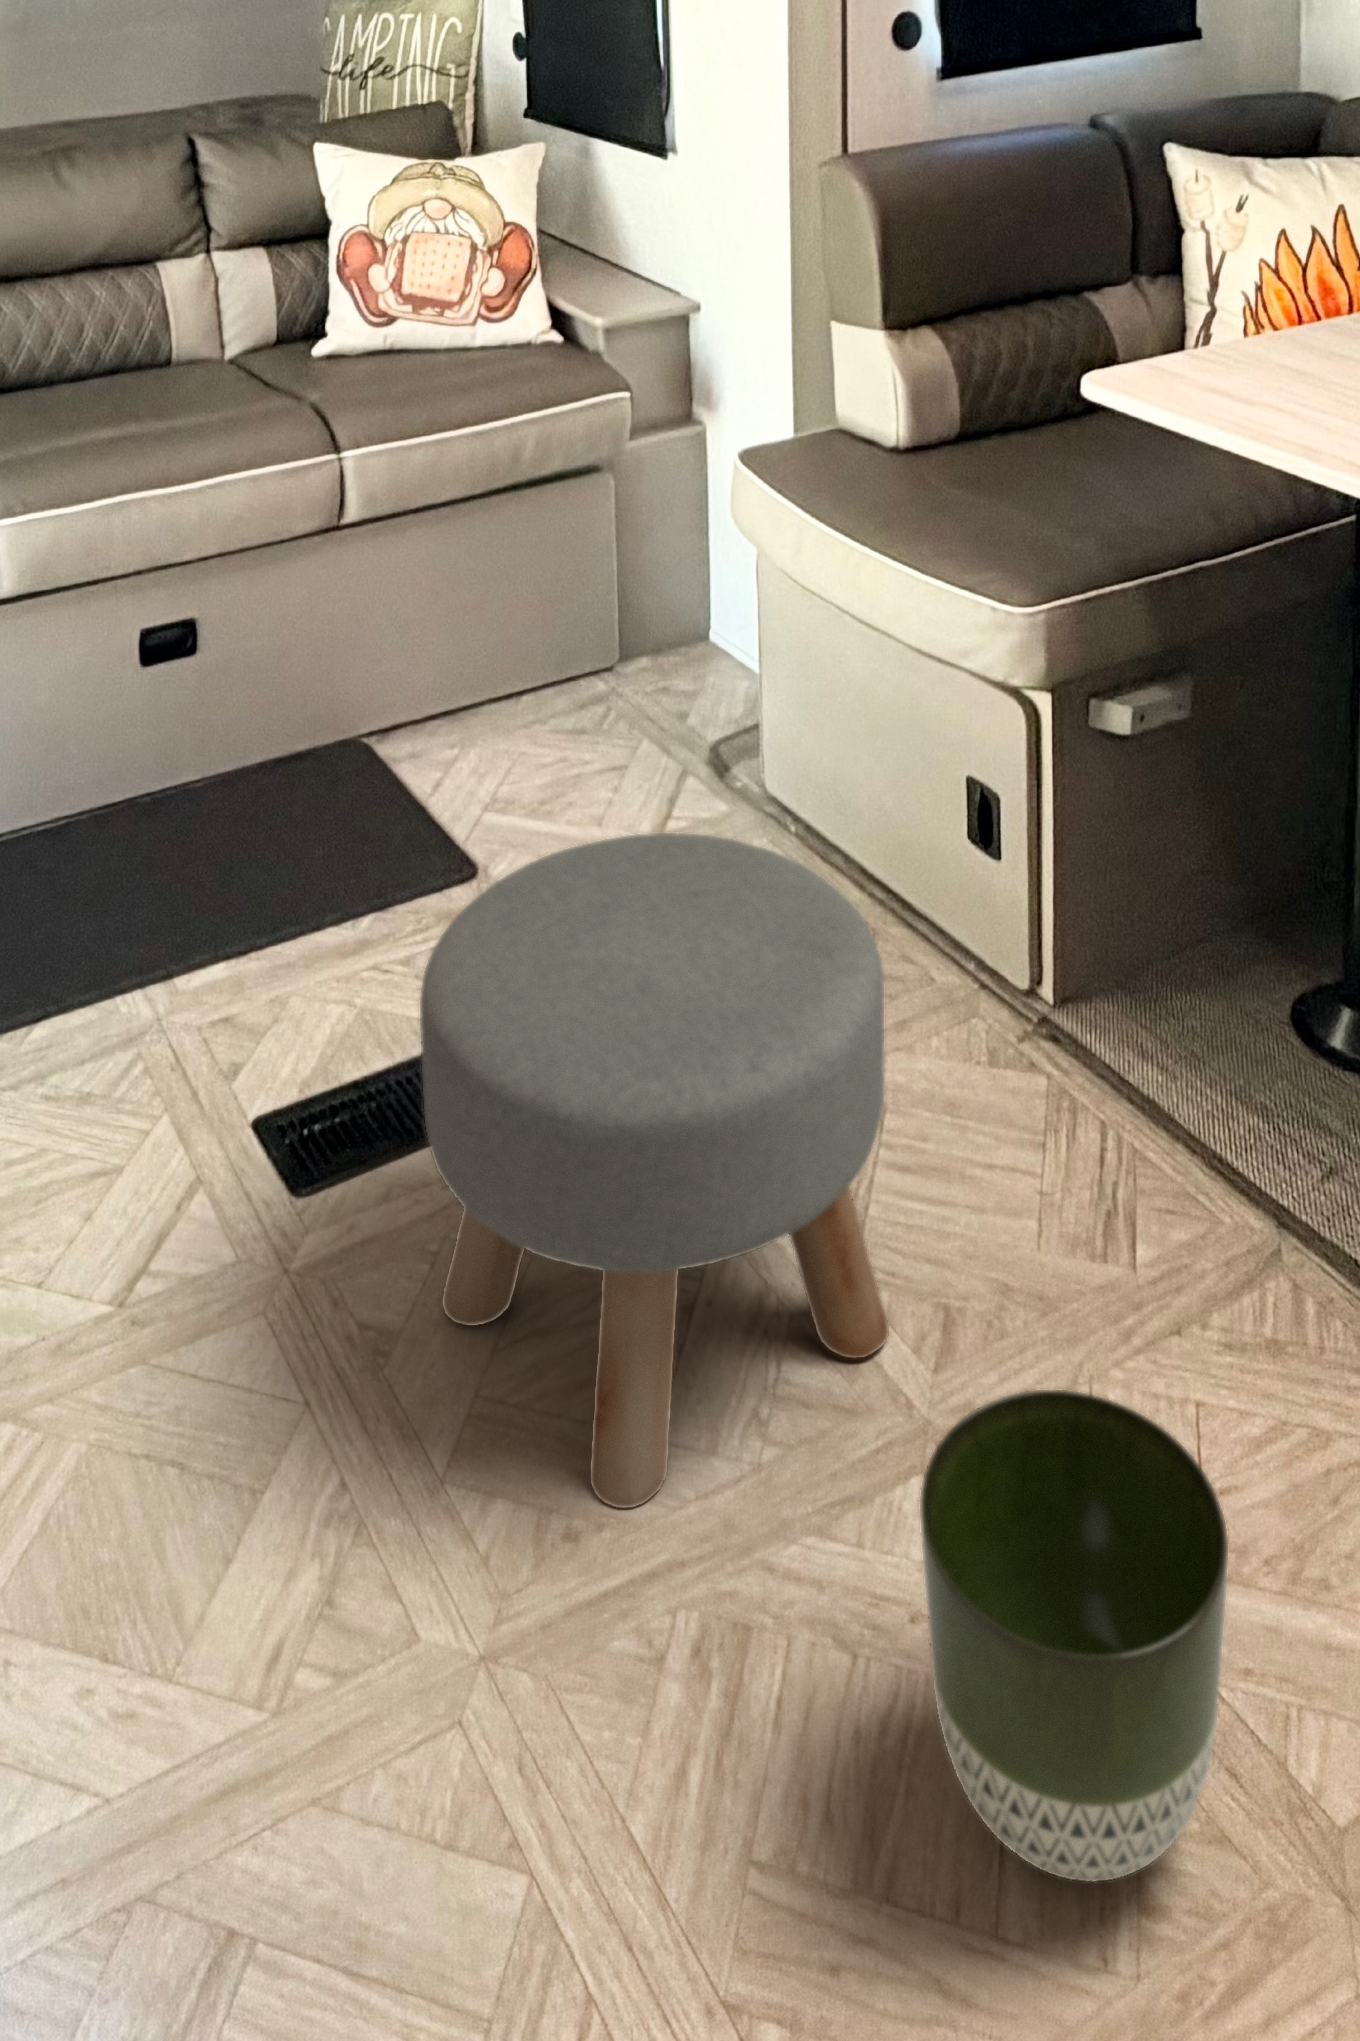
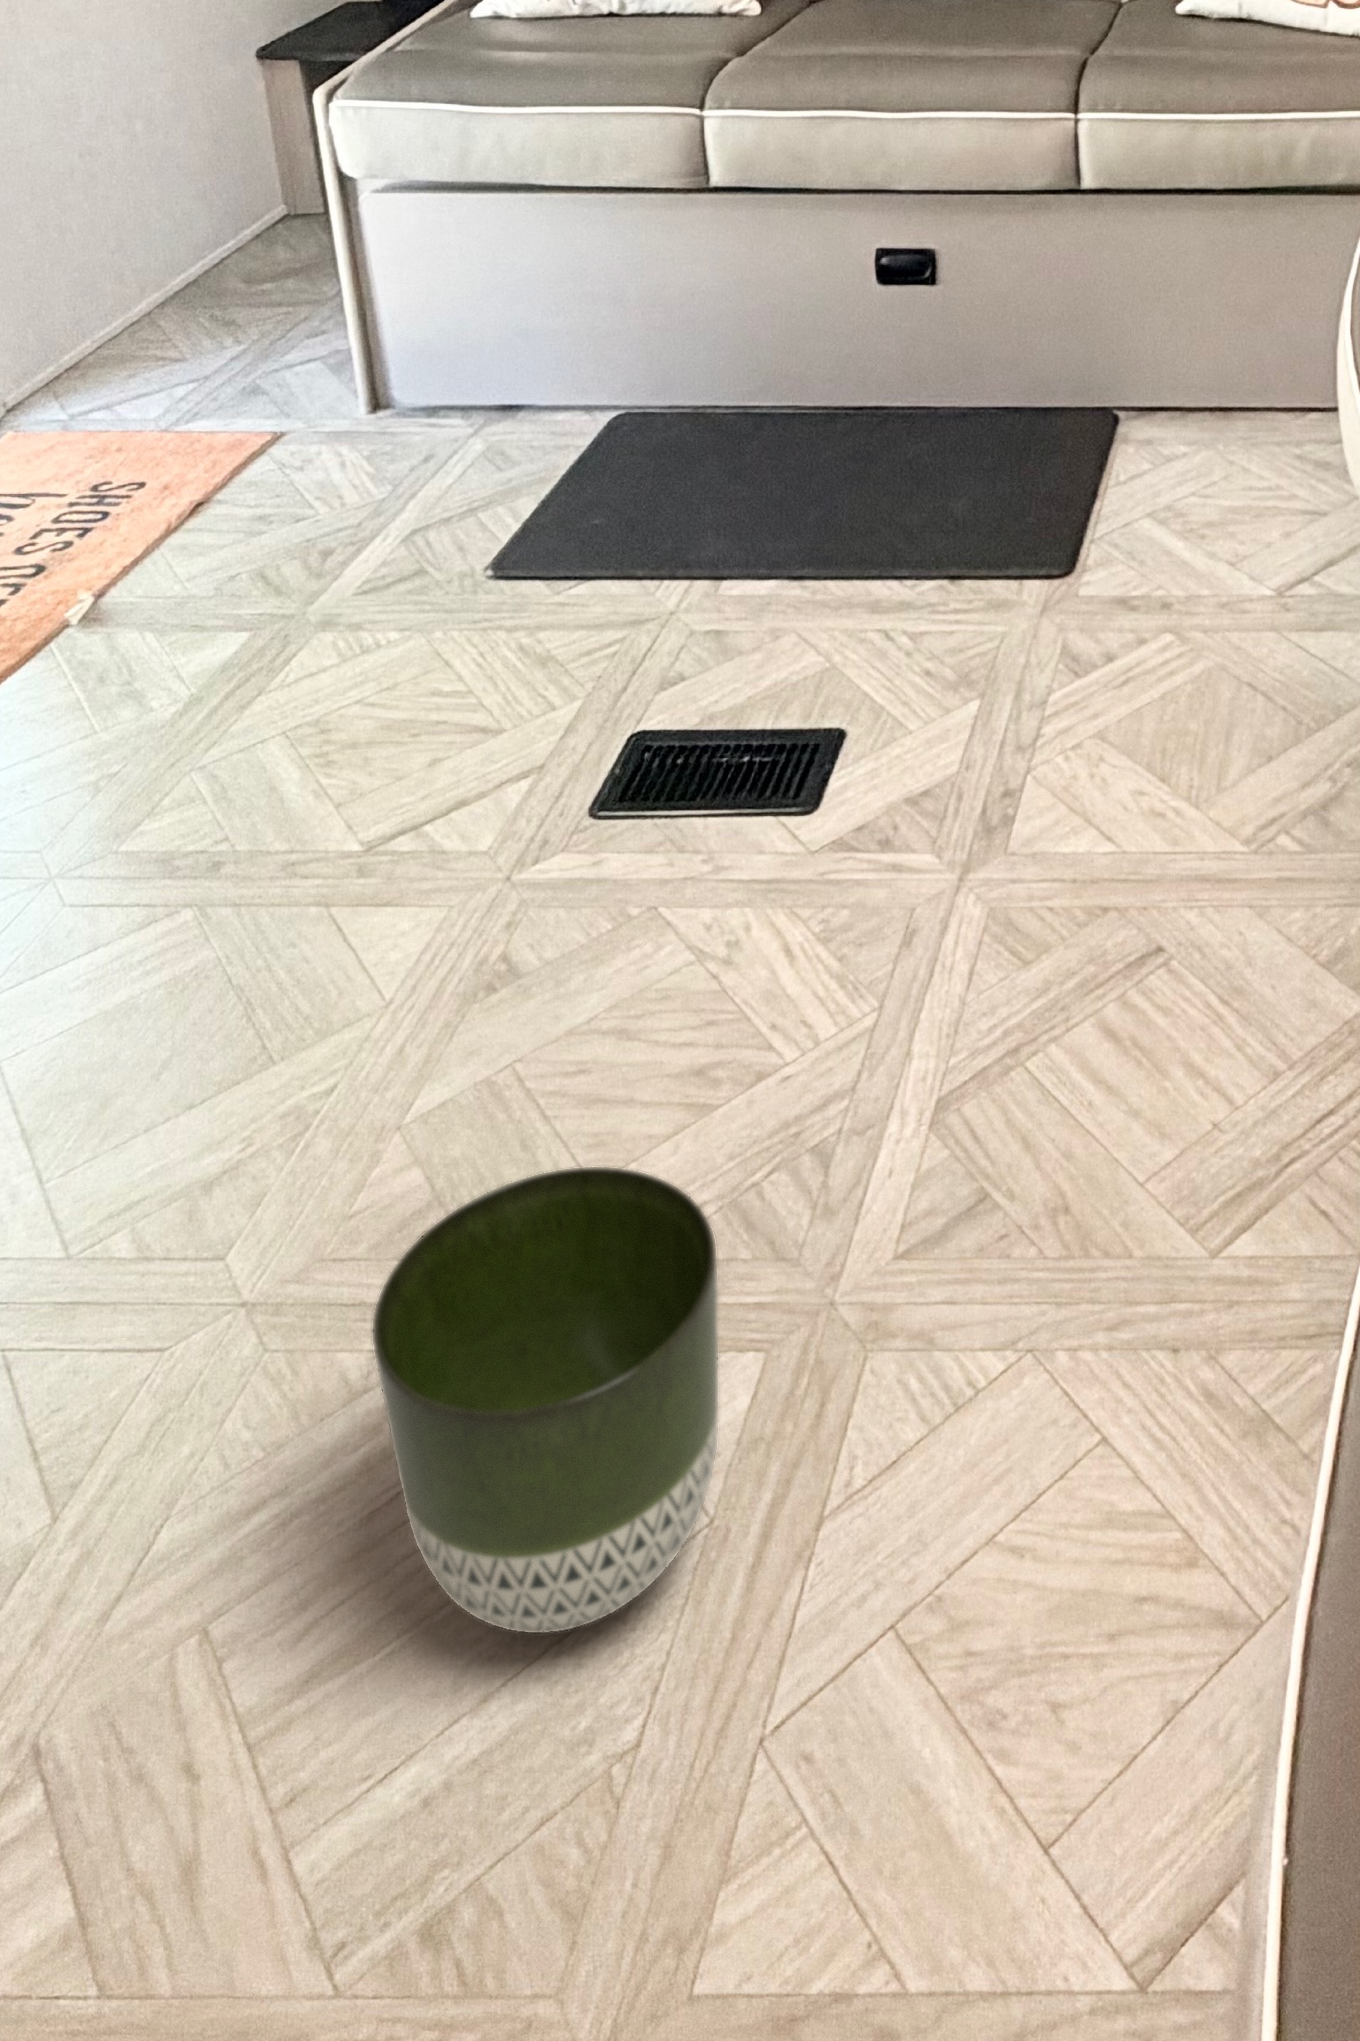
ottoman: present [420,833,889,1508] -> none [461,550,986,1165]

